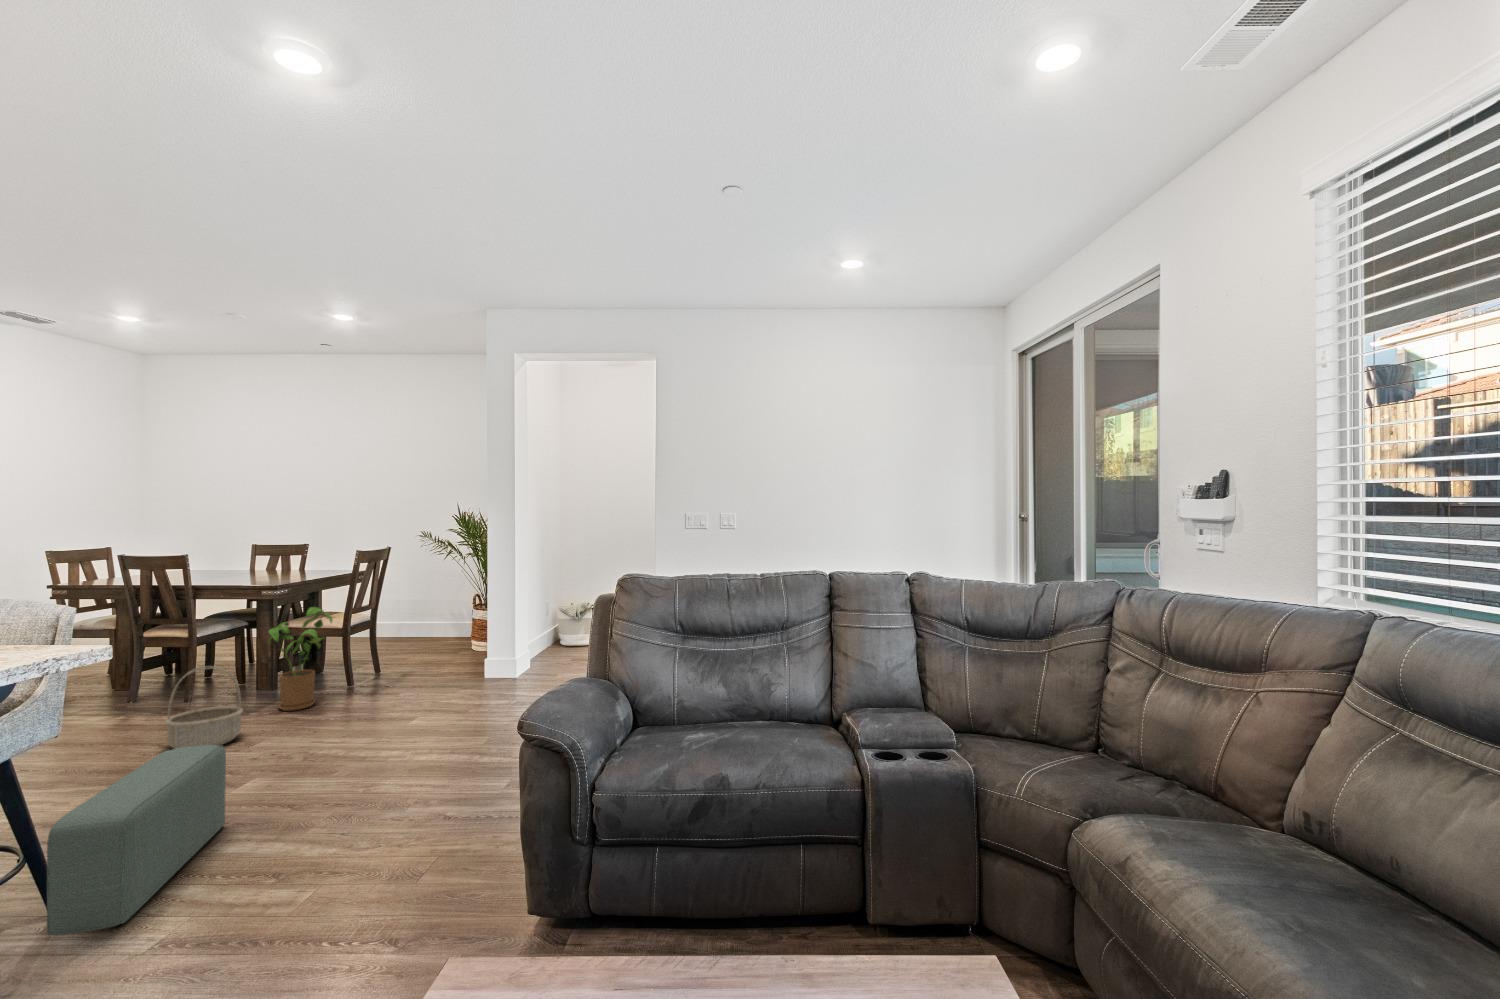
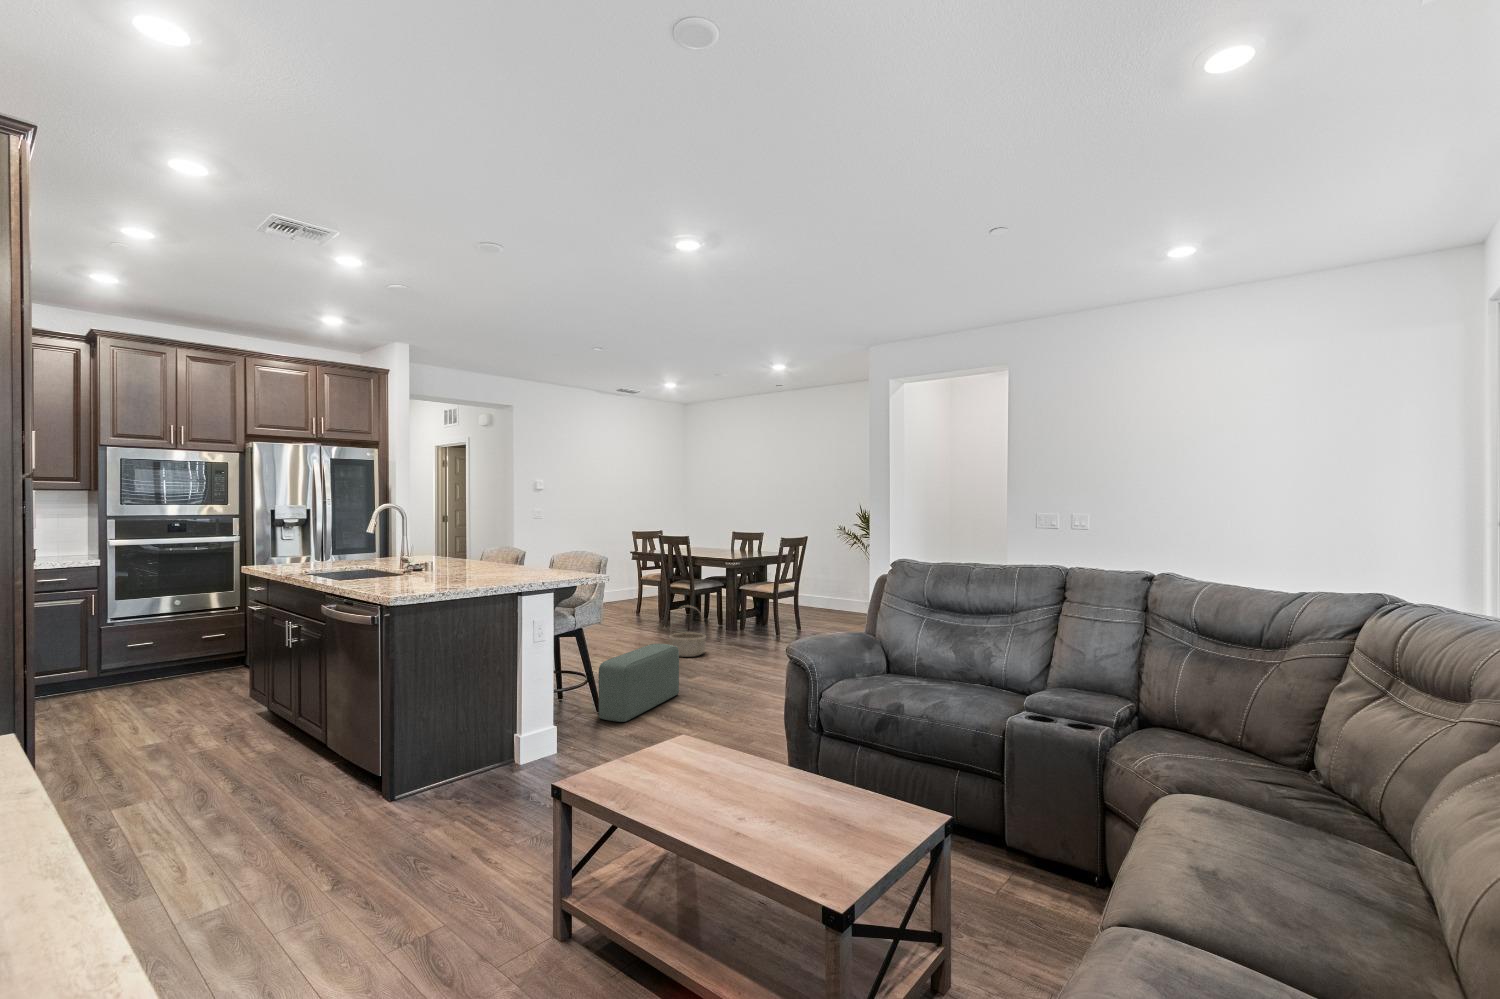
house plant: present [268,607,333,711] -> none [726,575,766,645]

